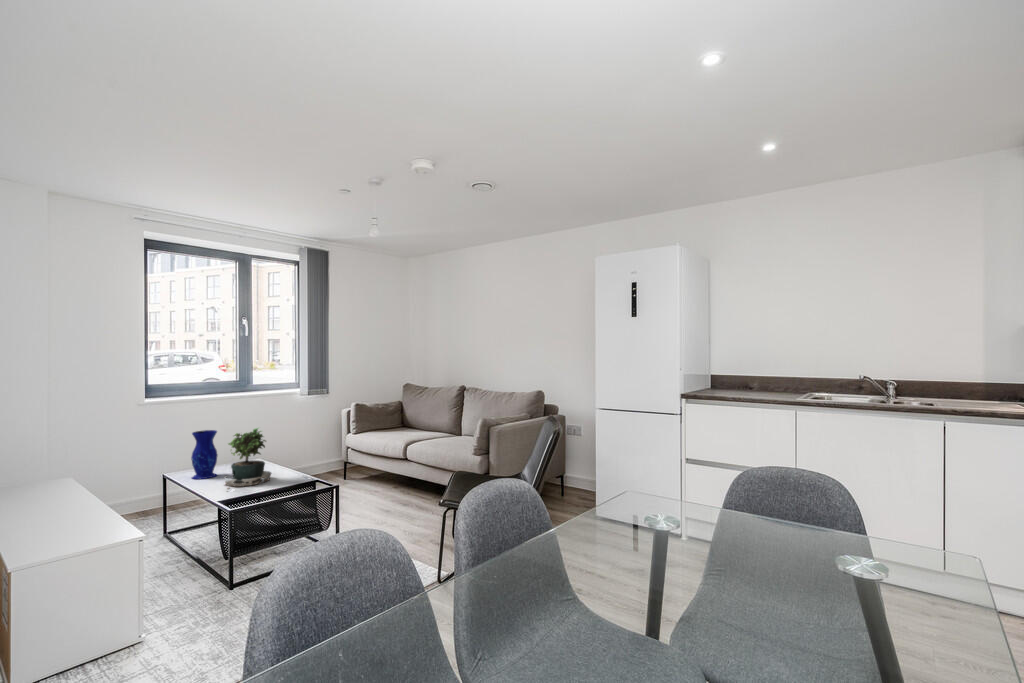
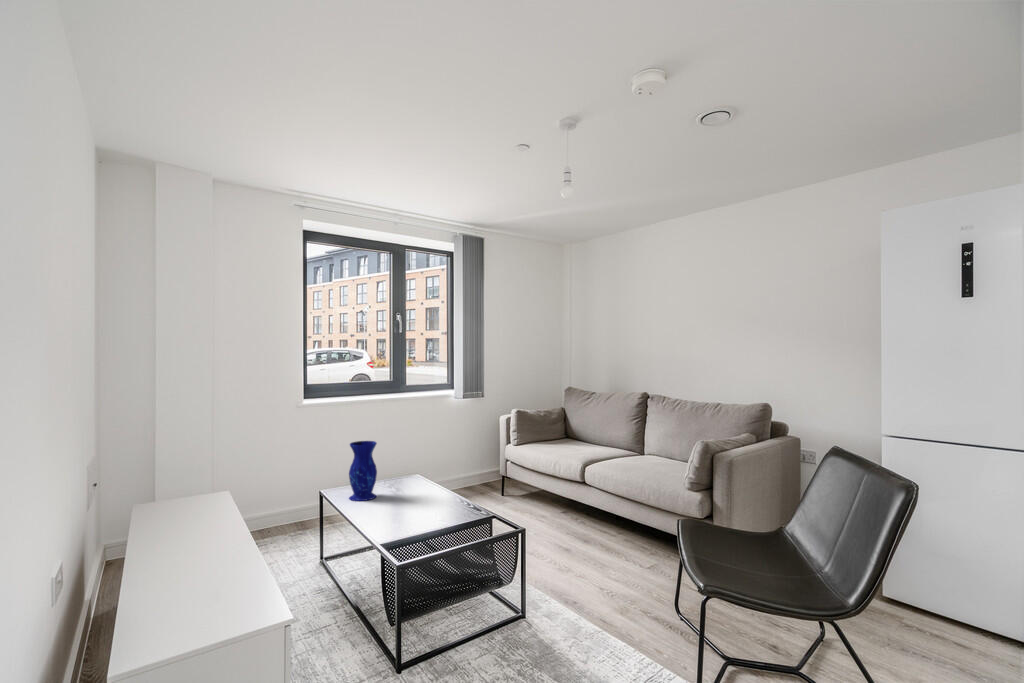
potted plant: present [225,428,271,489] -> none [387,441,440,525]

